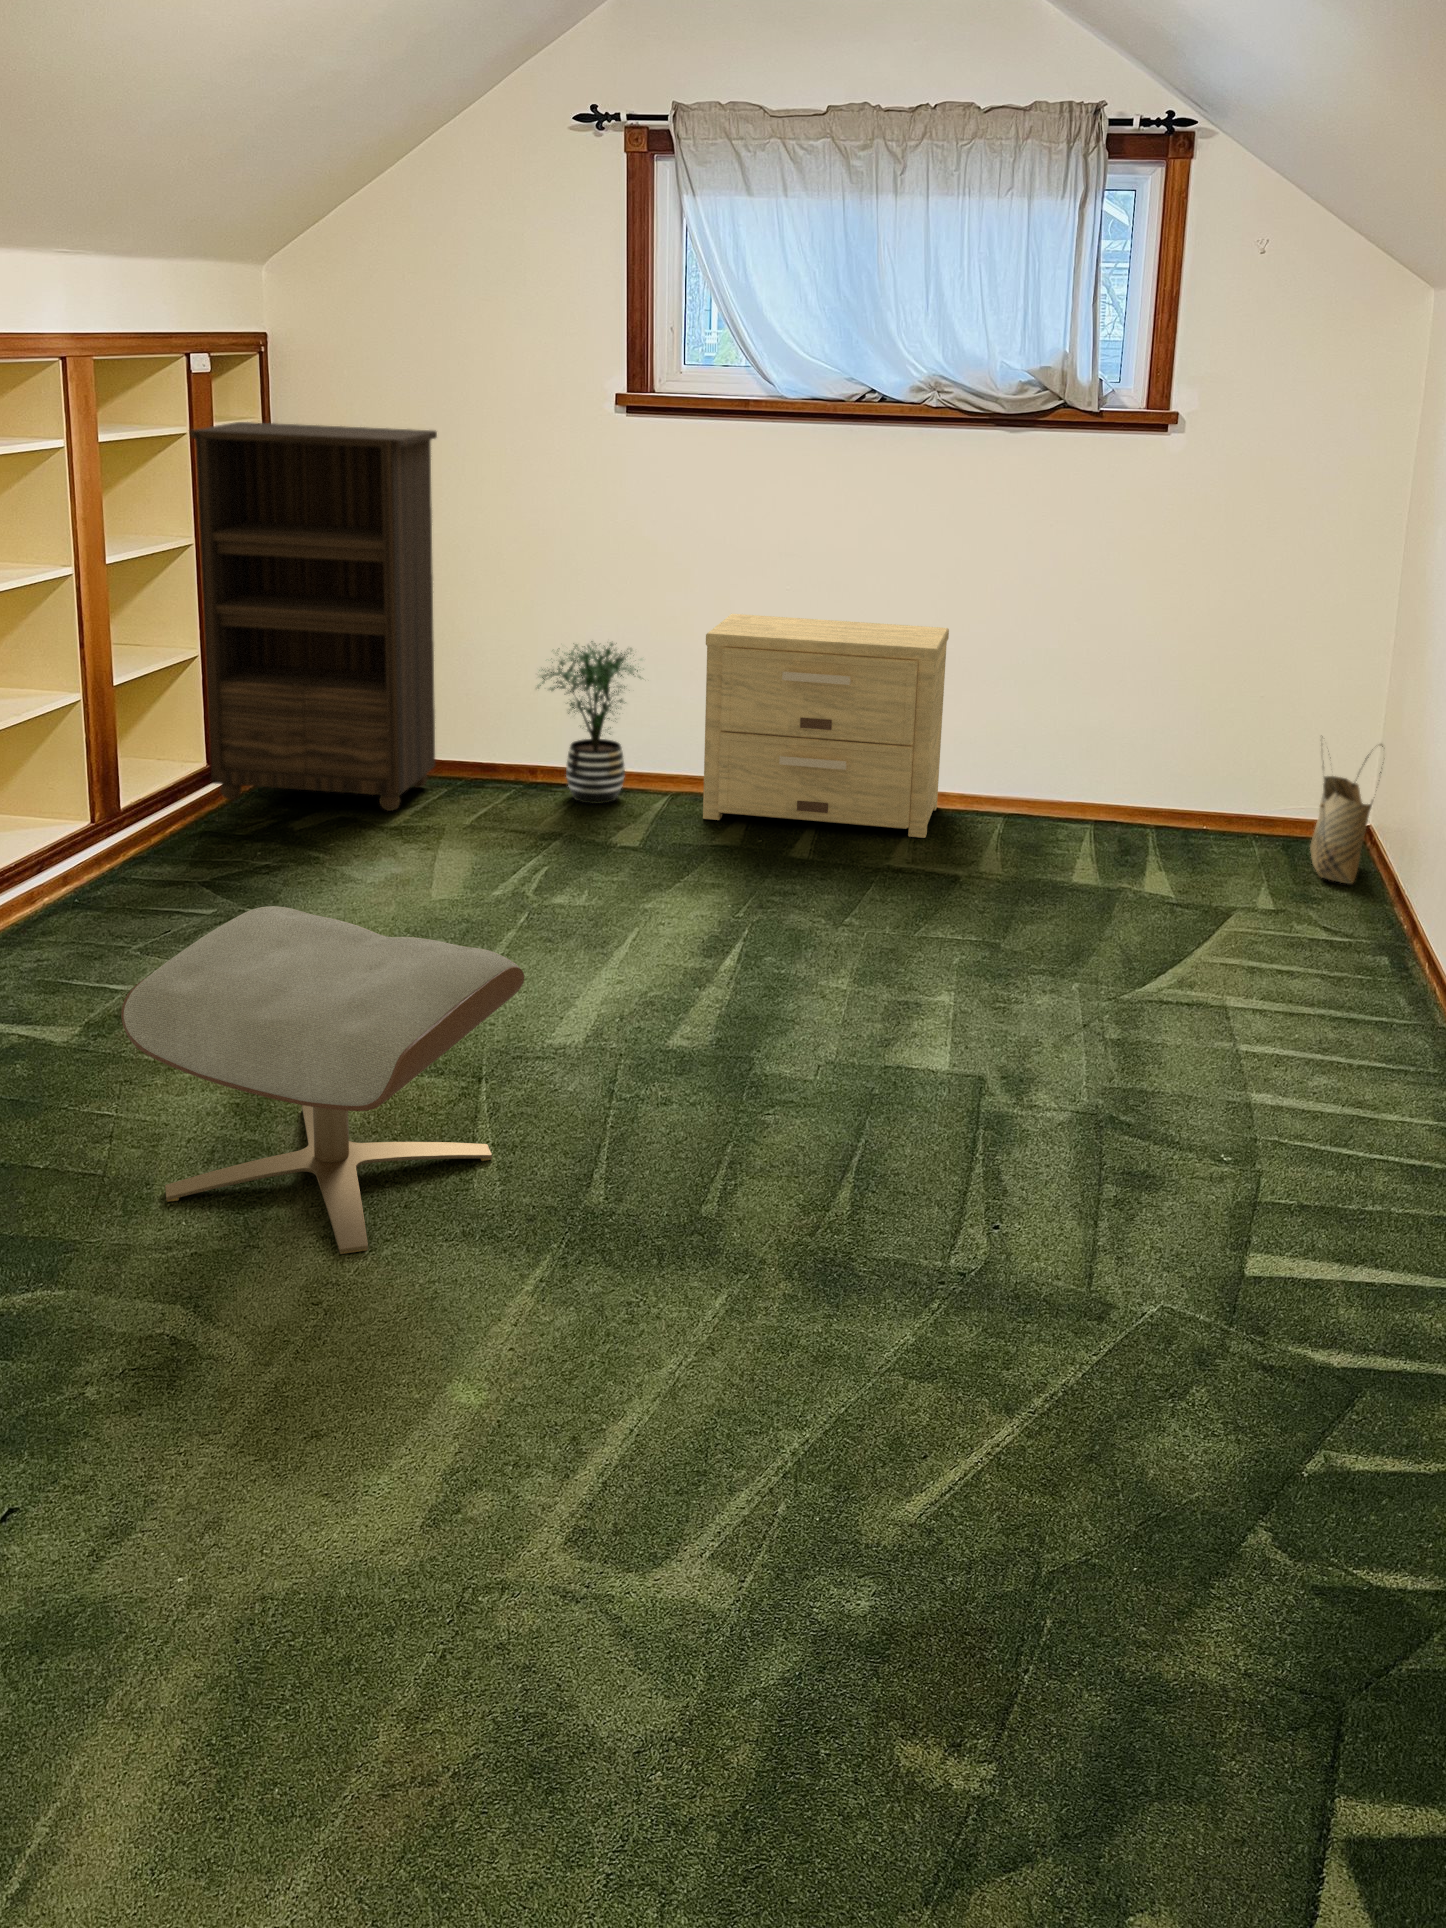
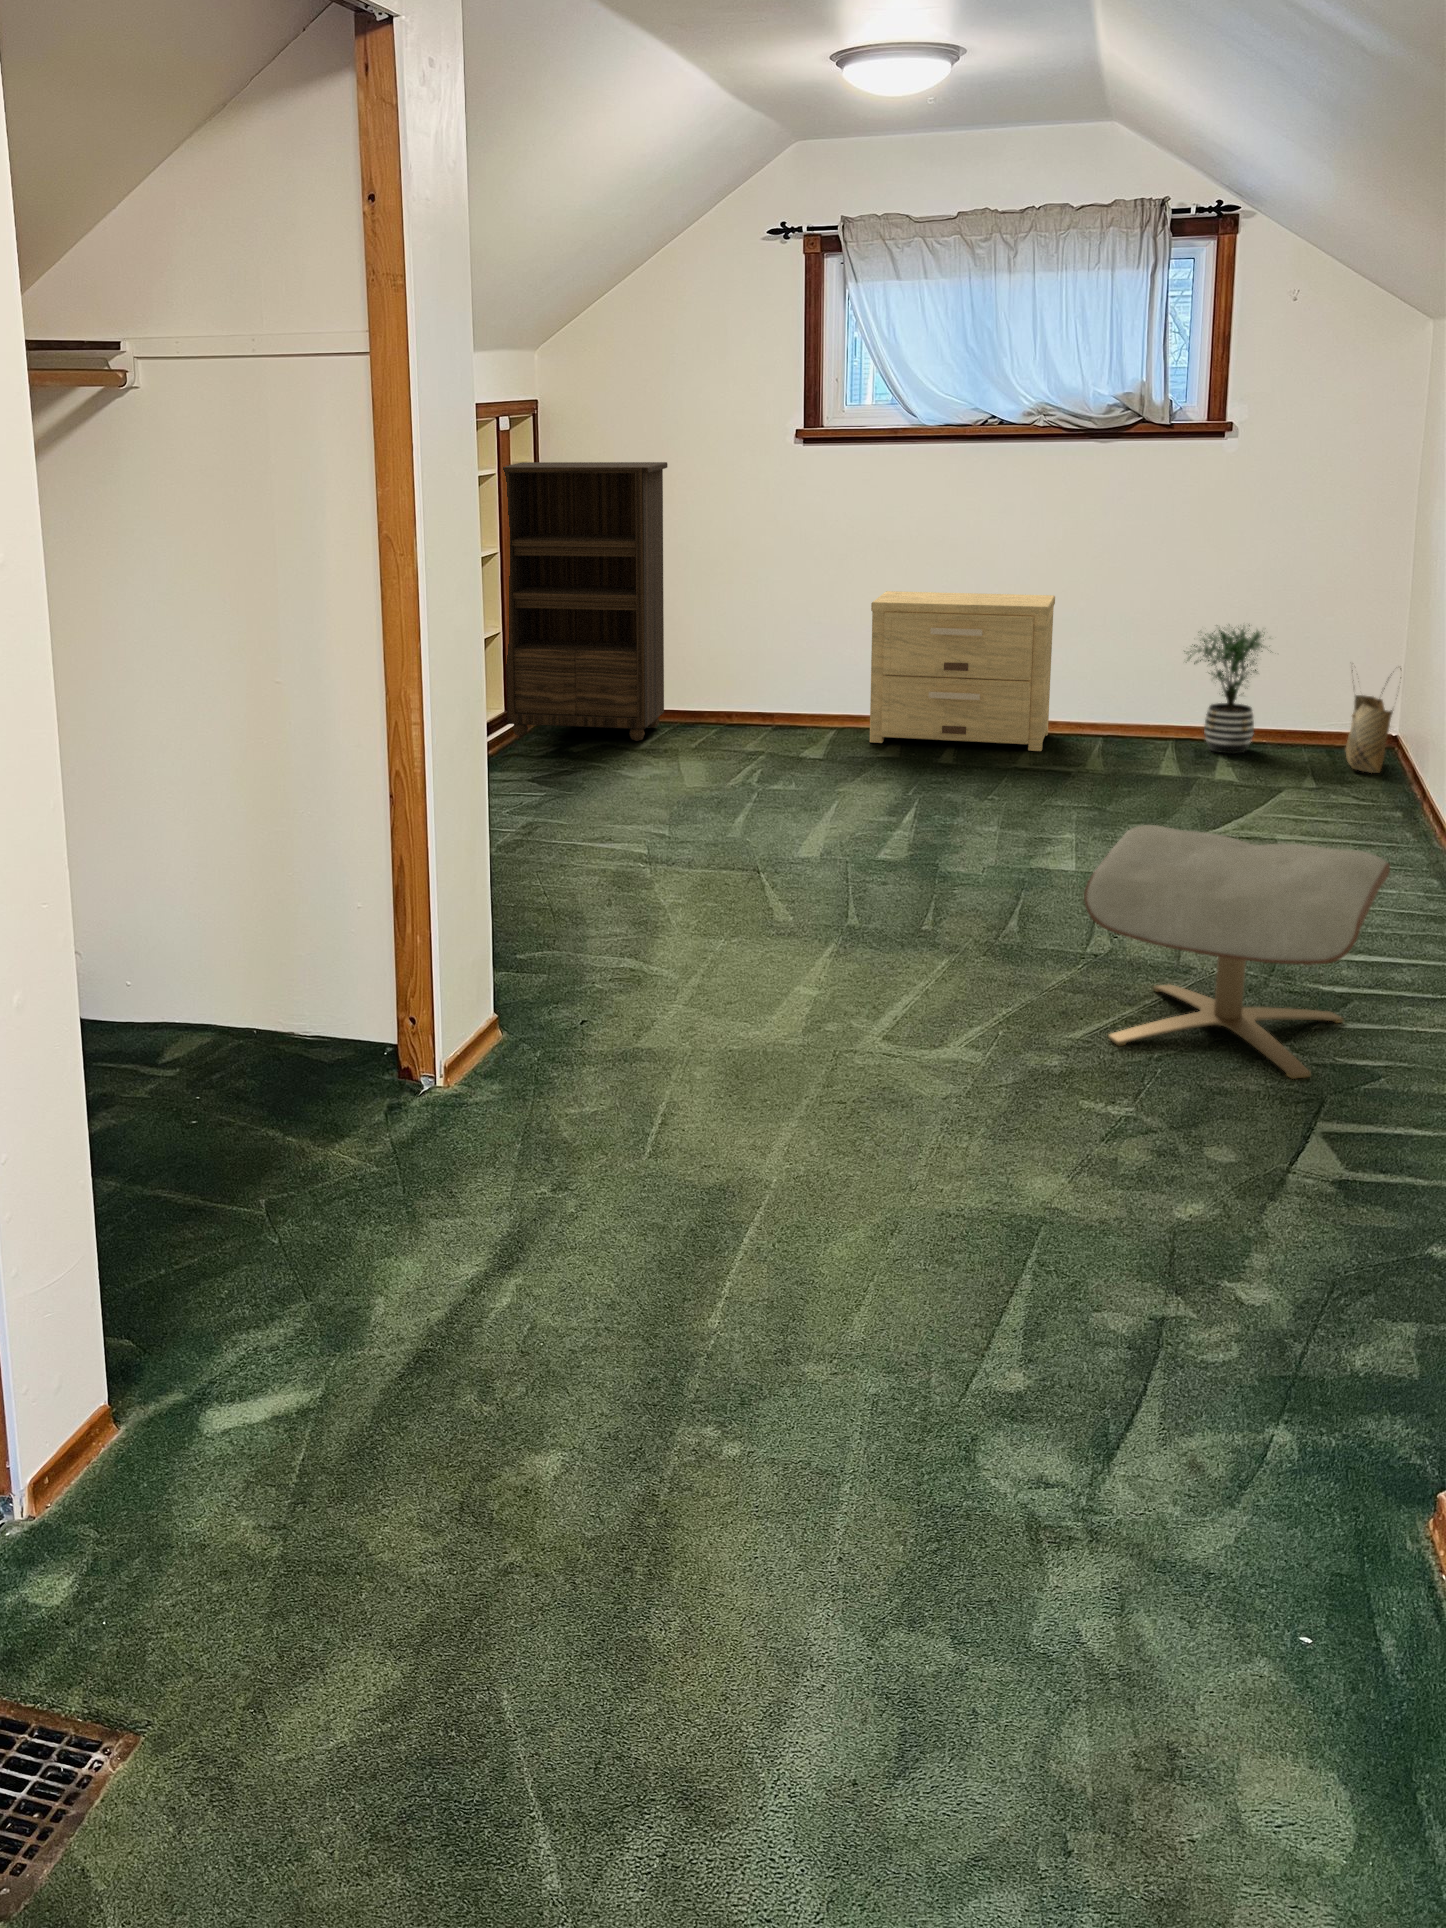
potted plant: present [537,641,642,804] -> present [1184,625,1265,754]
ottoman: present [121,906,524,1254] -> present [1084,825,1390,1079]

